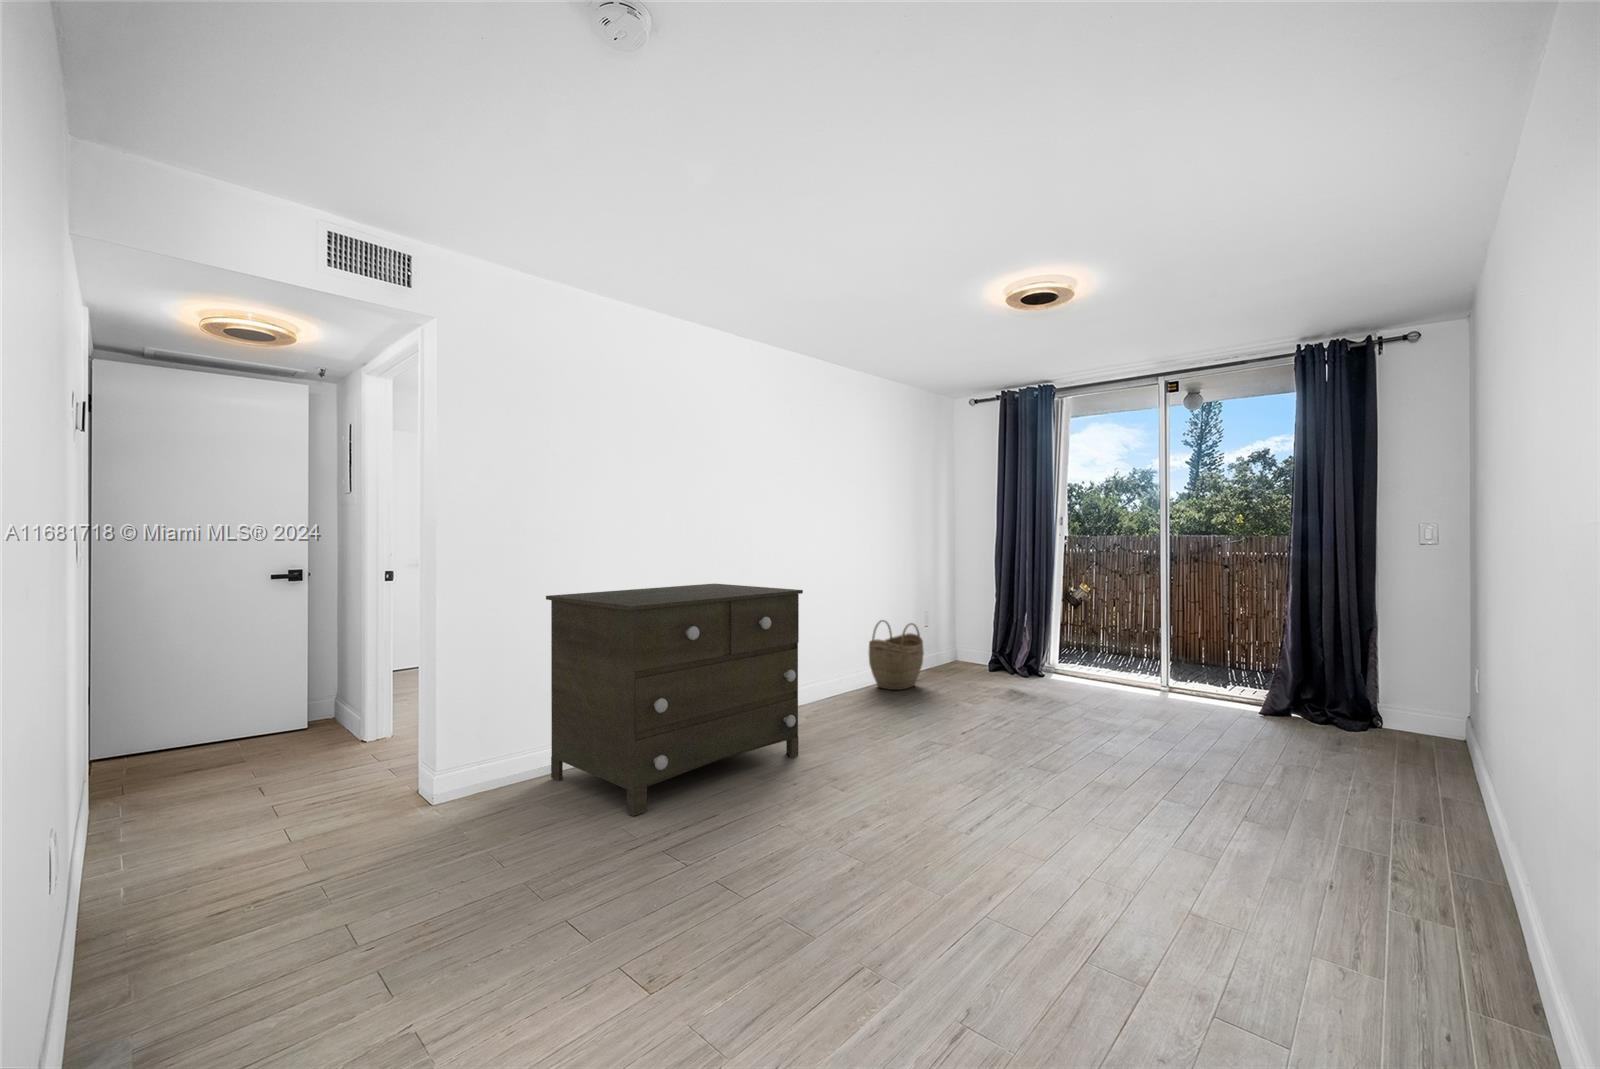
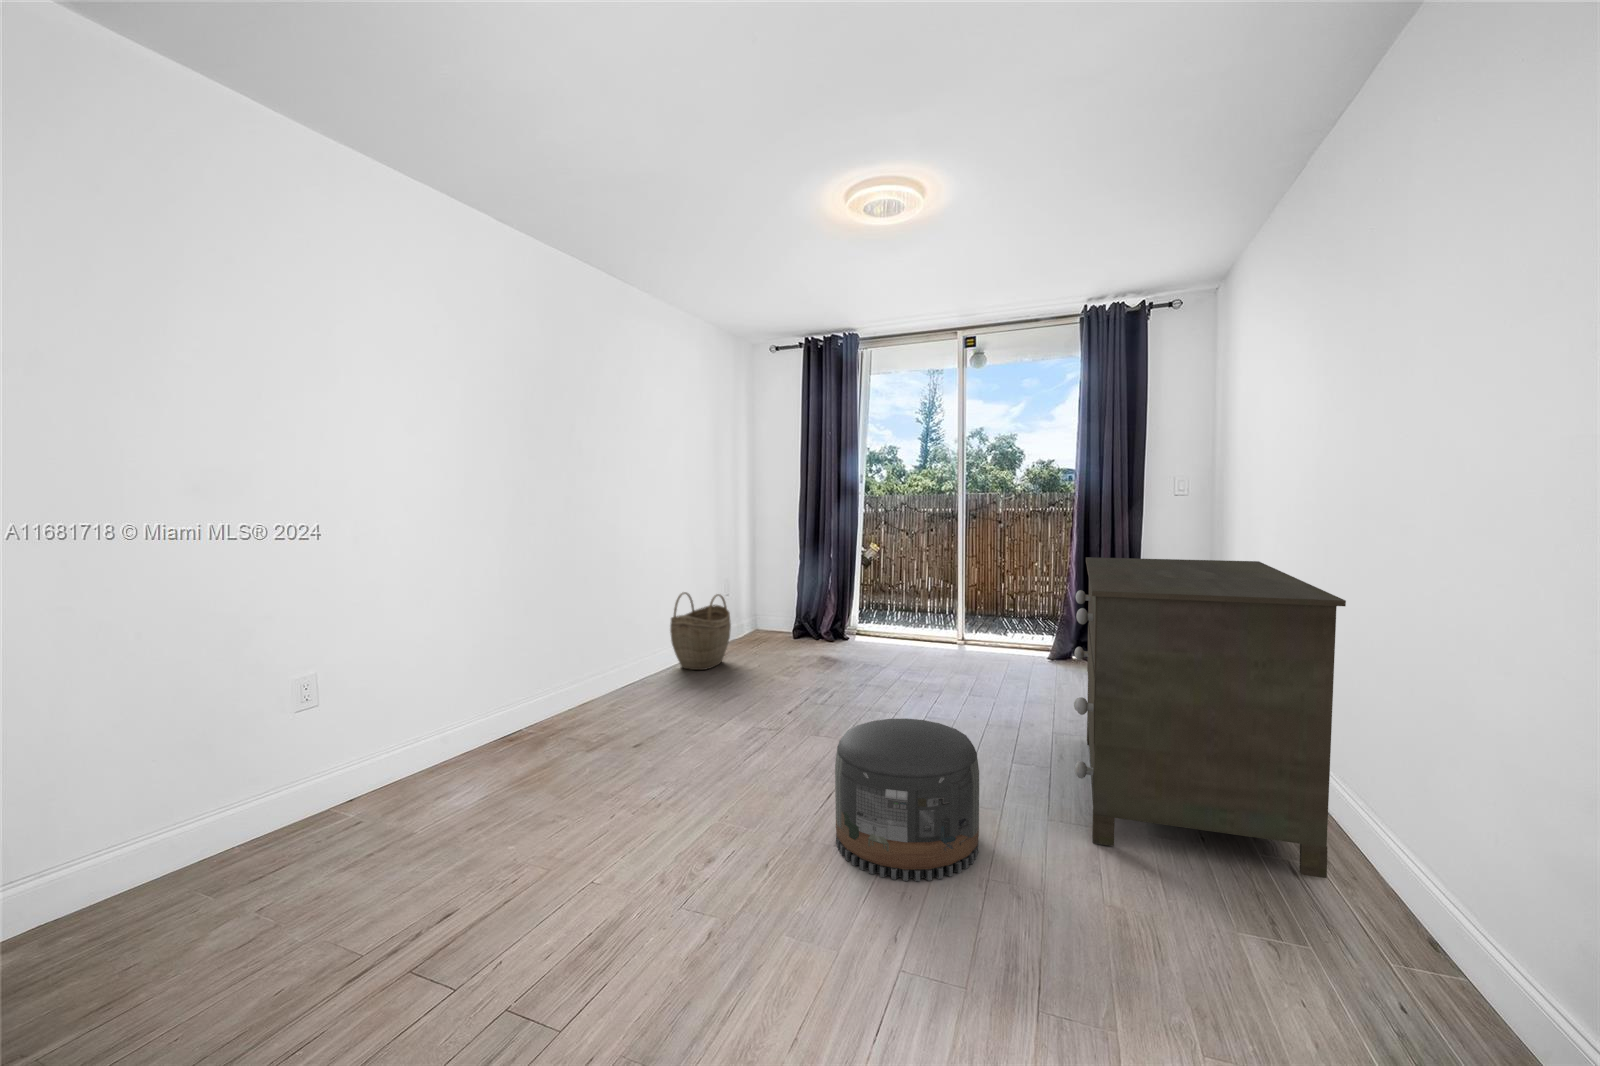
dresser: present [546,584,803,816] -> present [1074,557,1346,878]
pouf: none [966,731,1102,876] -> present [835,719,979,881]

